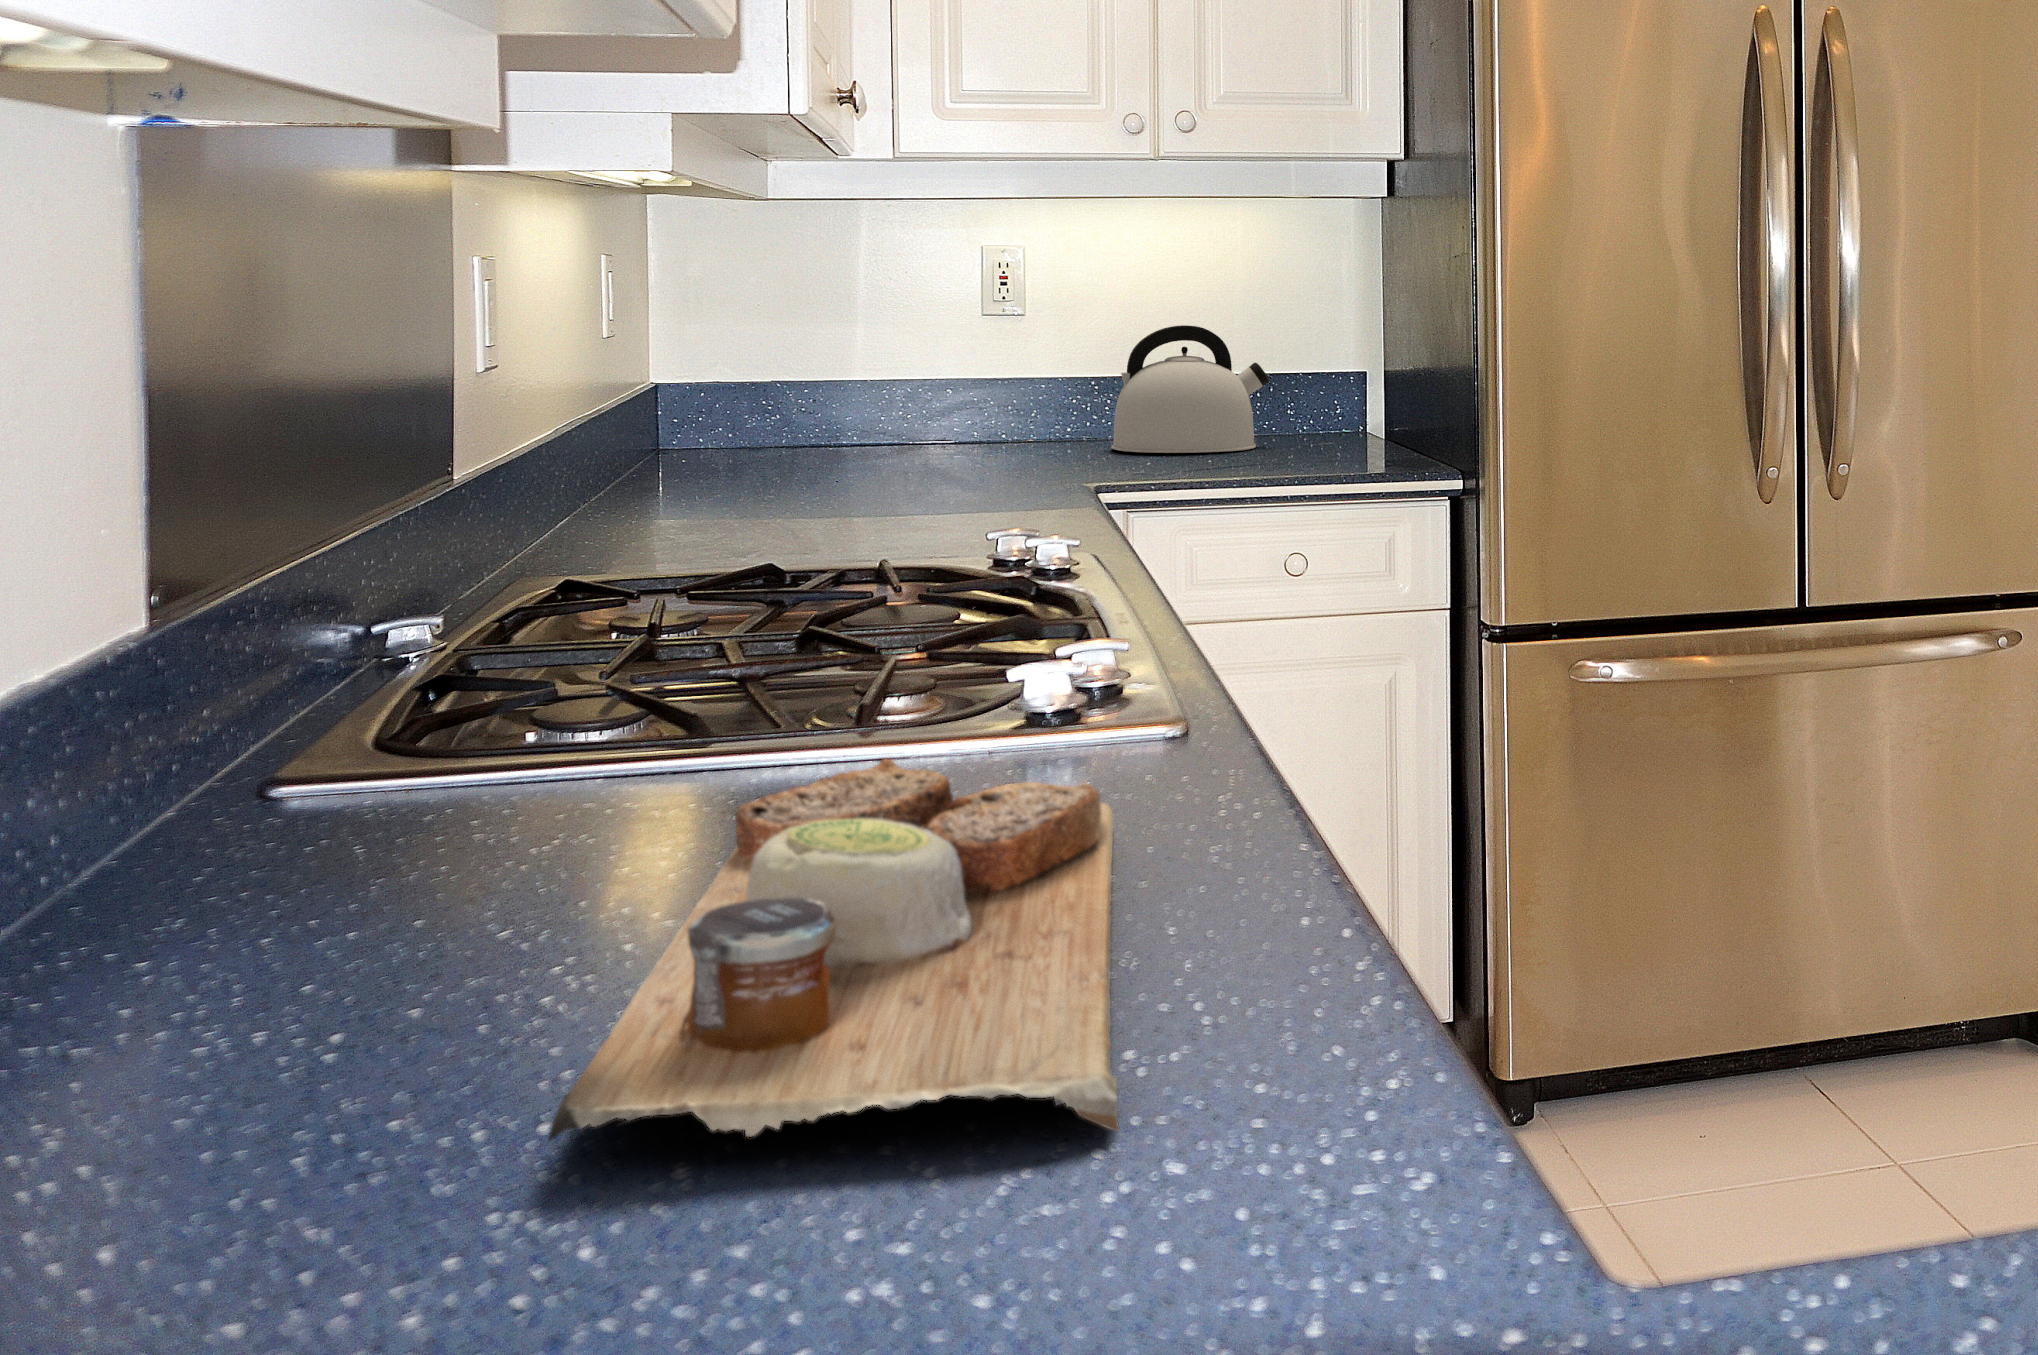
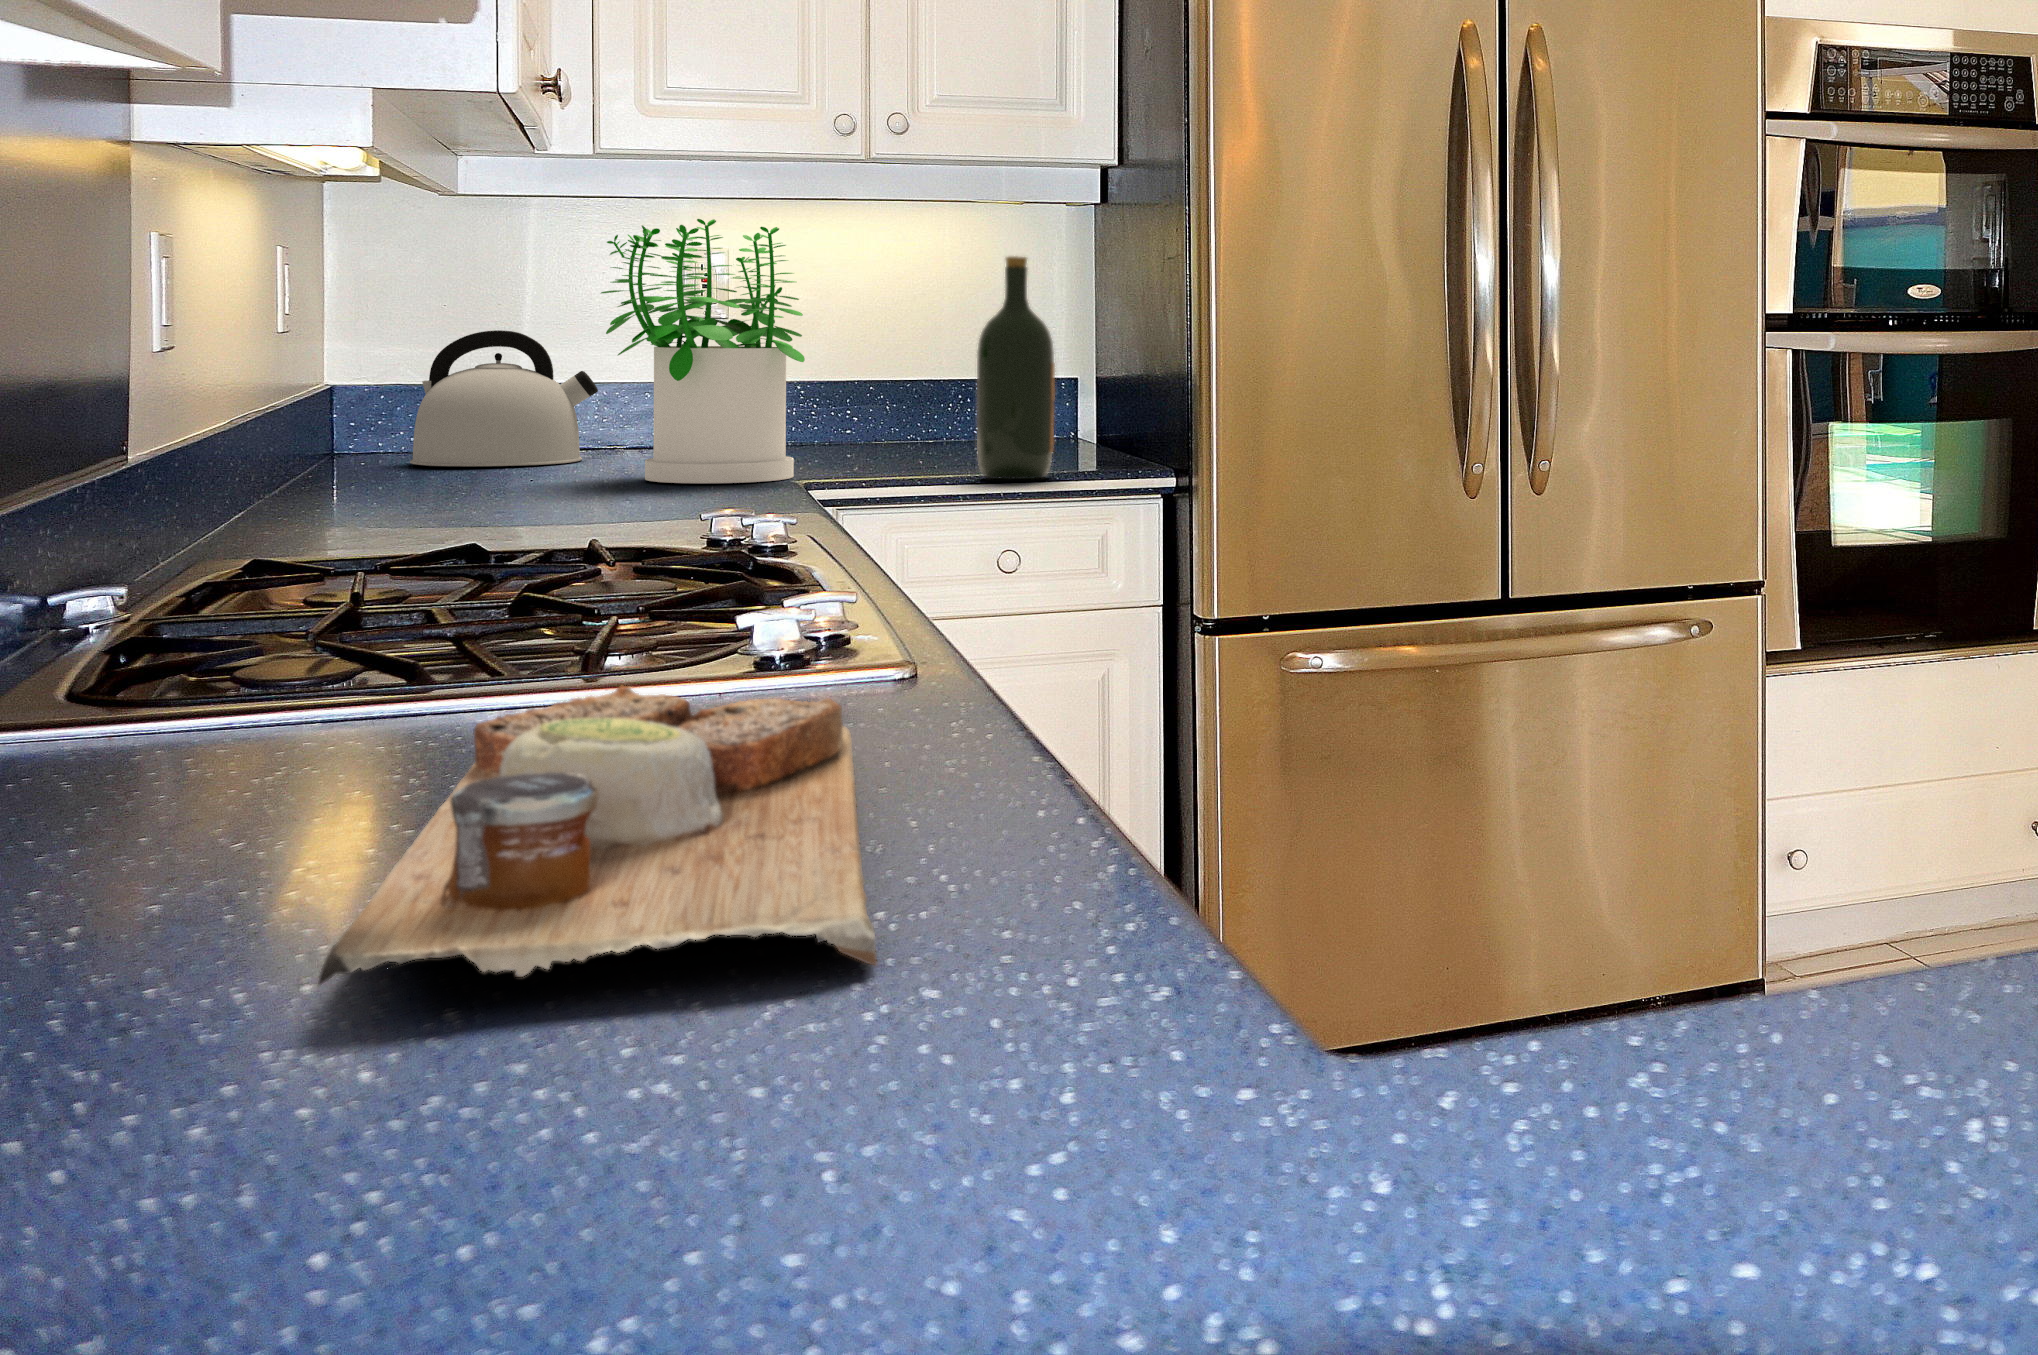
potted plant: none [899,224,1092,486] -> present [601,219,805,483]
wine bottle: none [1259,258,1336,483] -> present [977,256,1055,479]
kettle: present [1111,325,1269,453] -> present [410,330,598,466]

